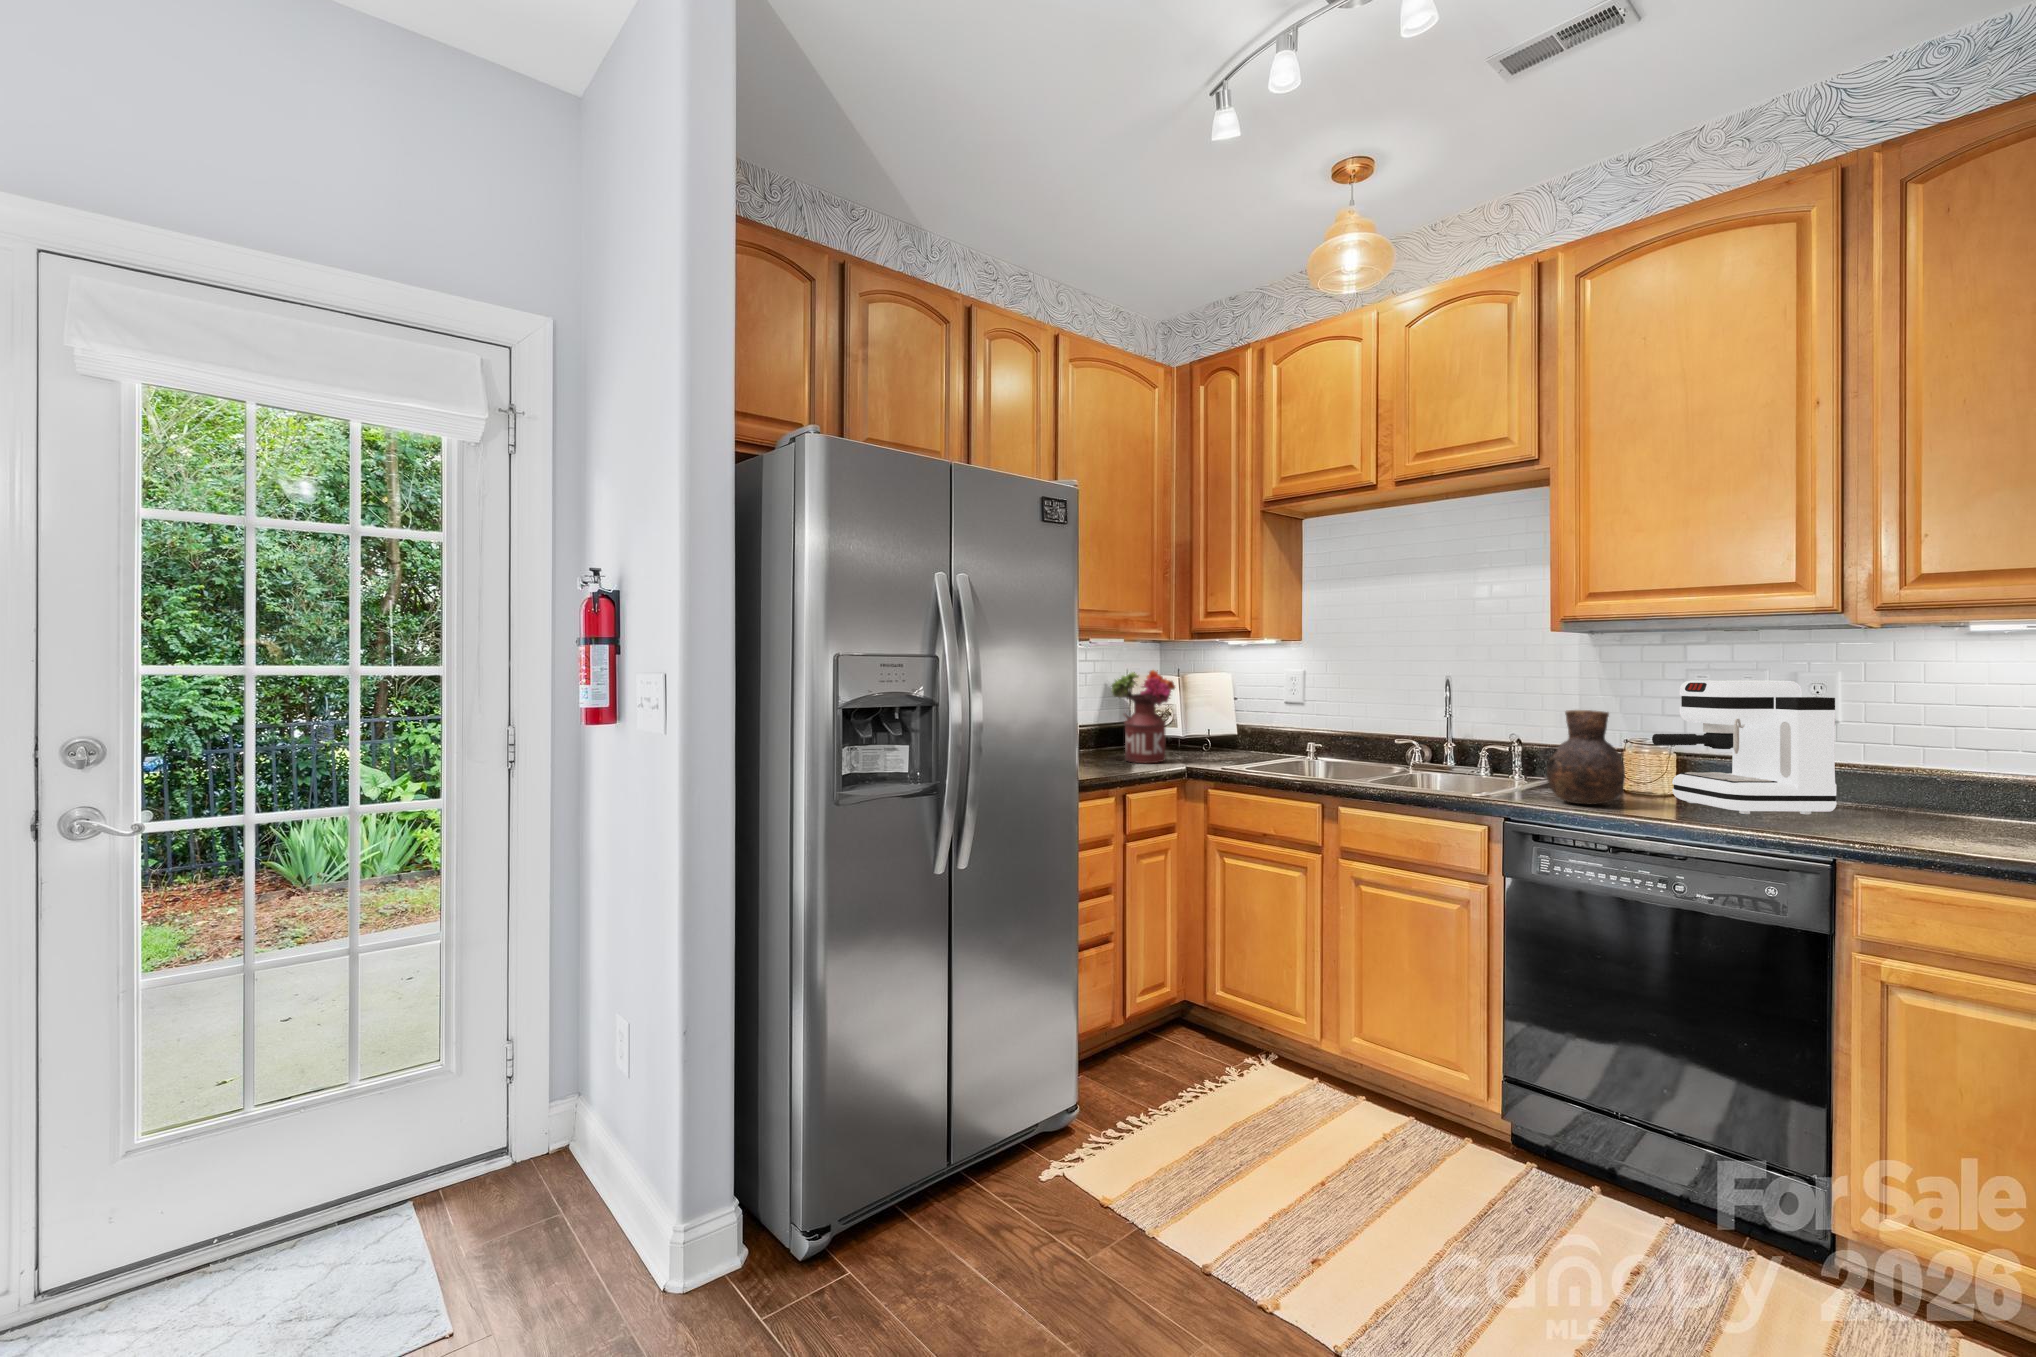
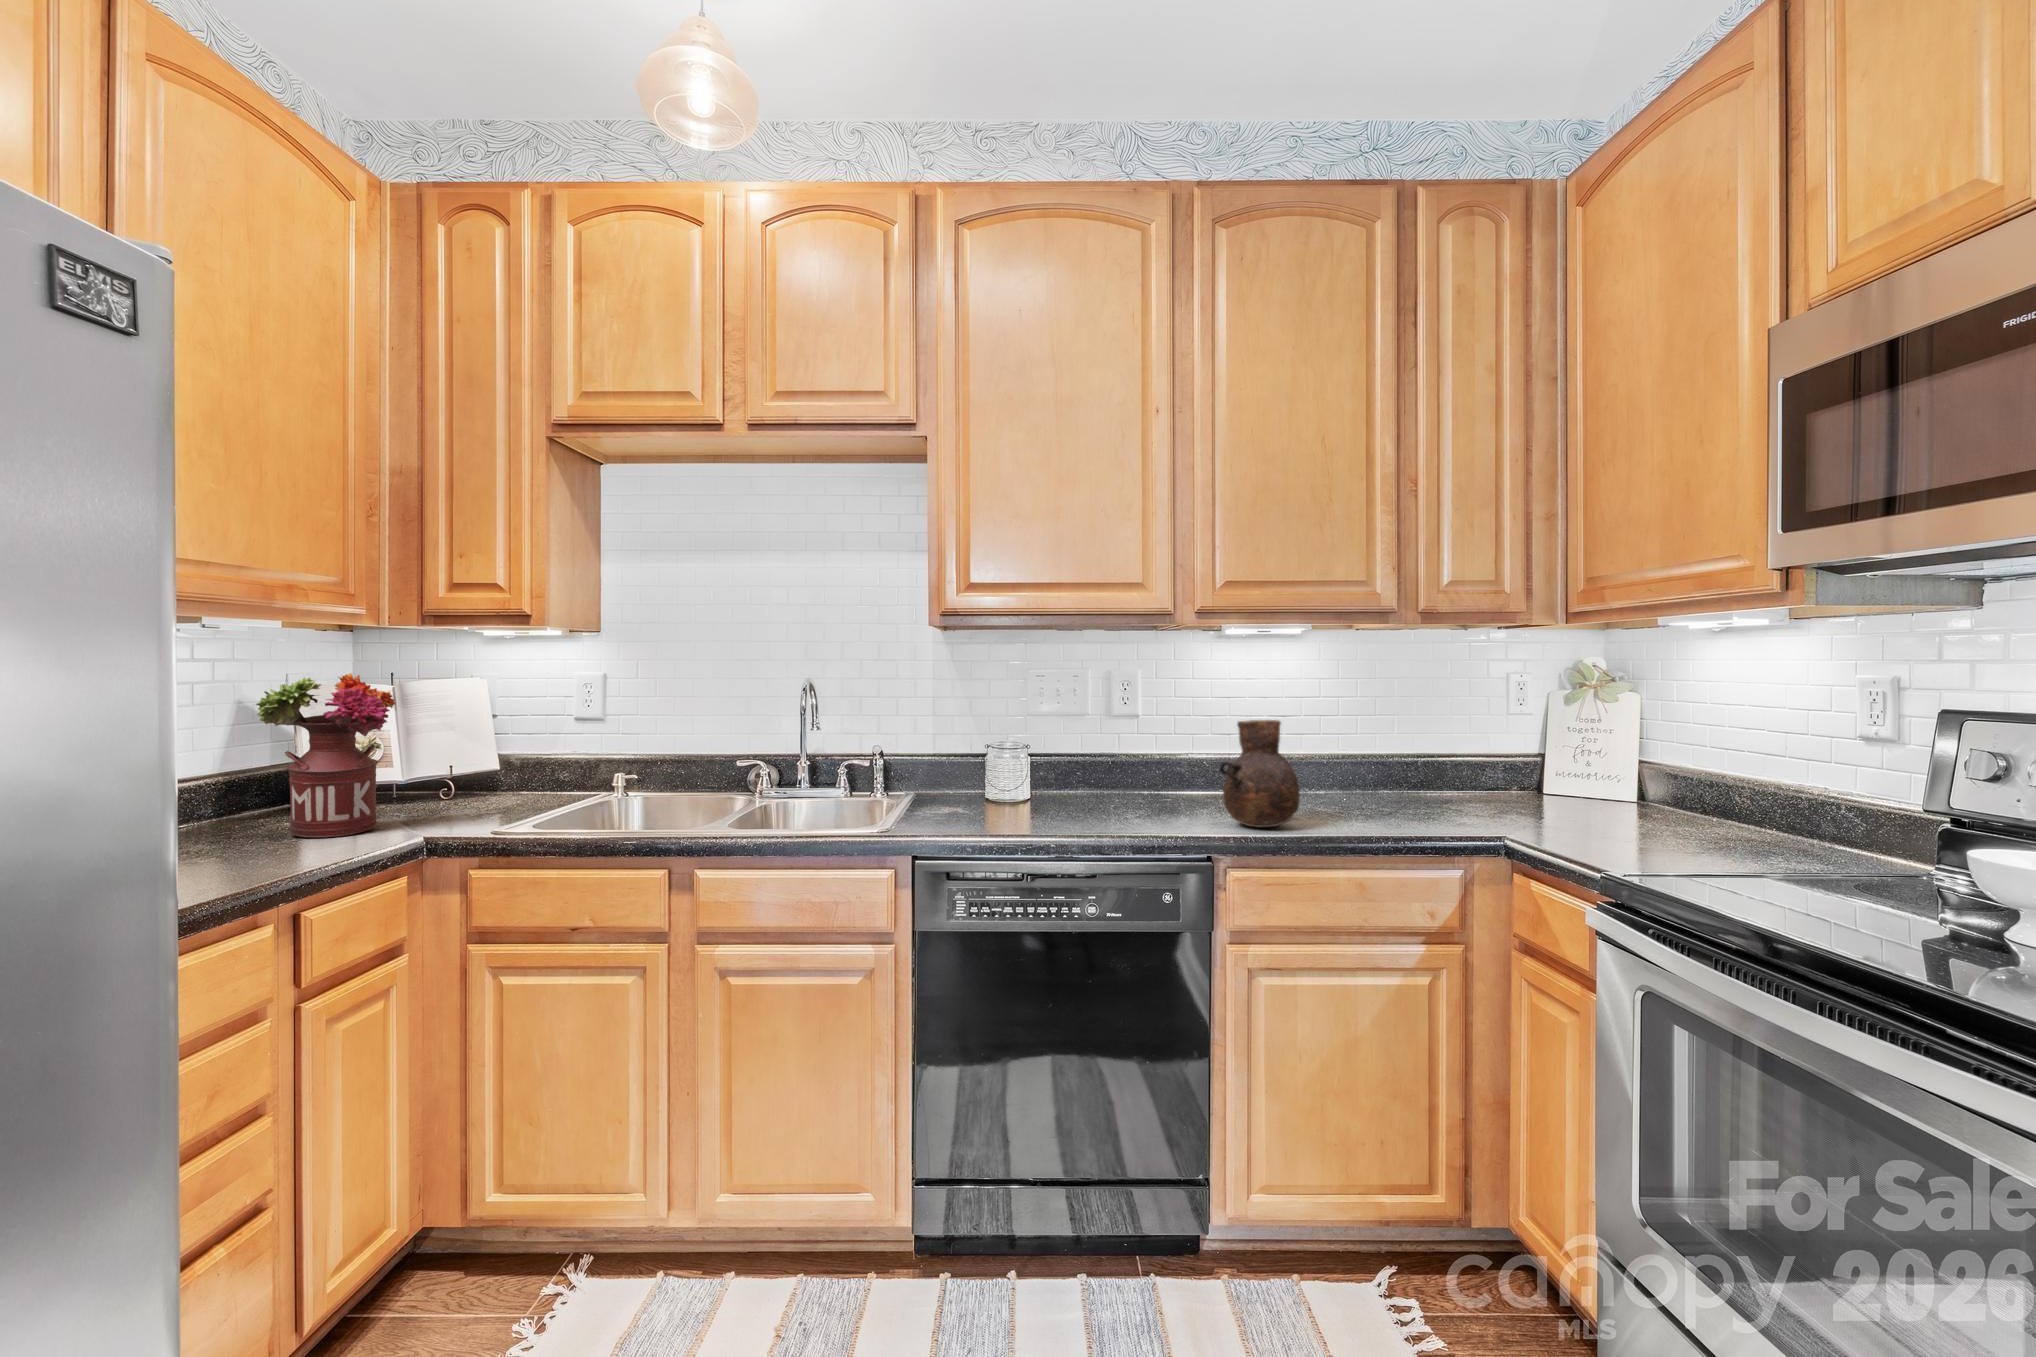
coffee maker: present [1652,680,1837,814] -> none [1038,683,1178,822]
vase: present [1543,710,1625,804] -> present [1219,720,1300,828]

